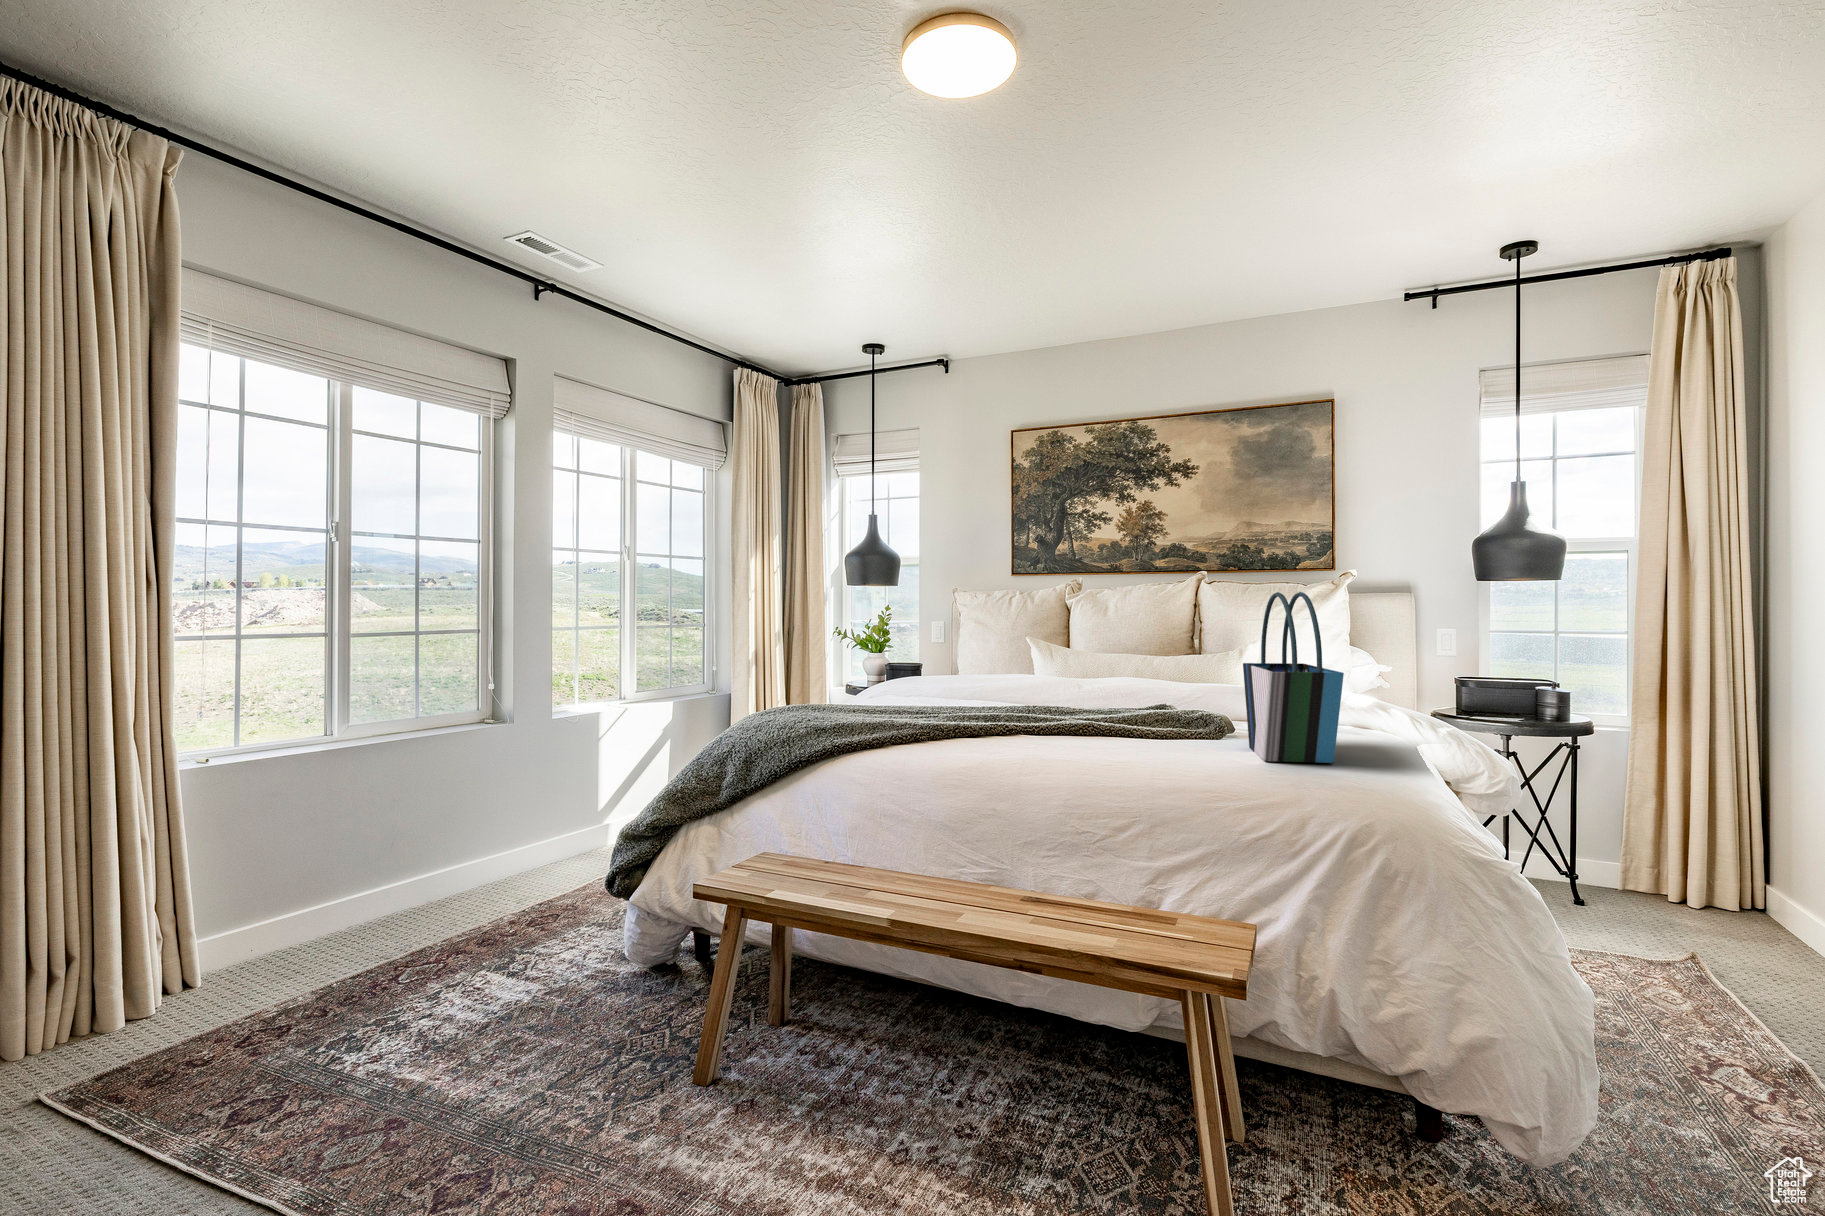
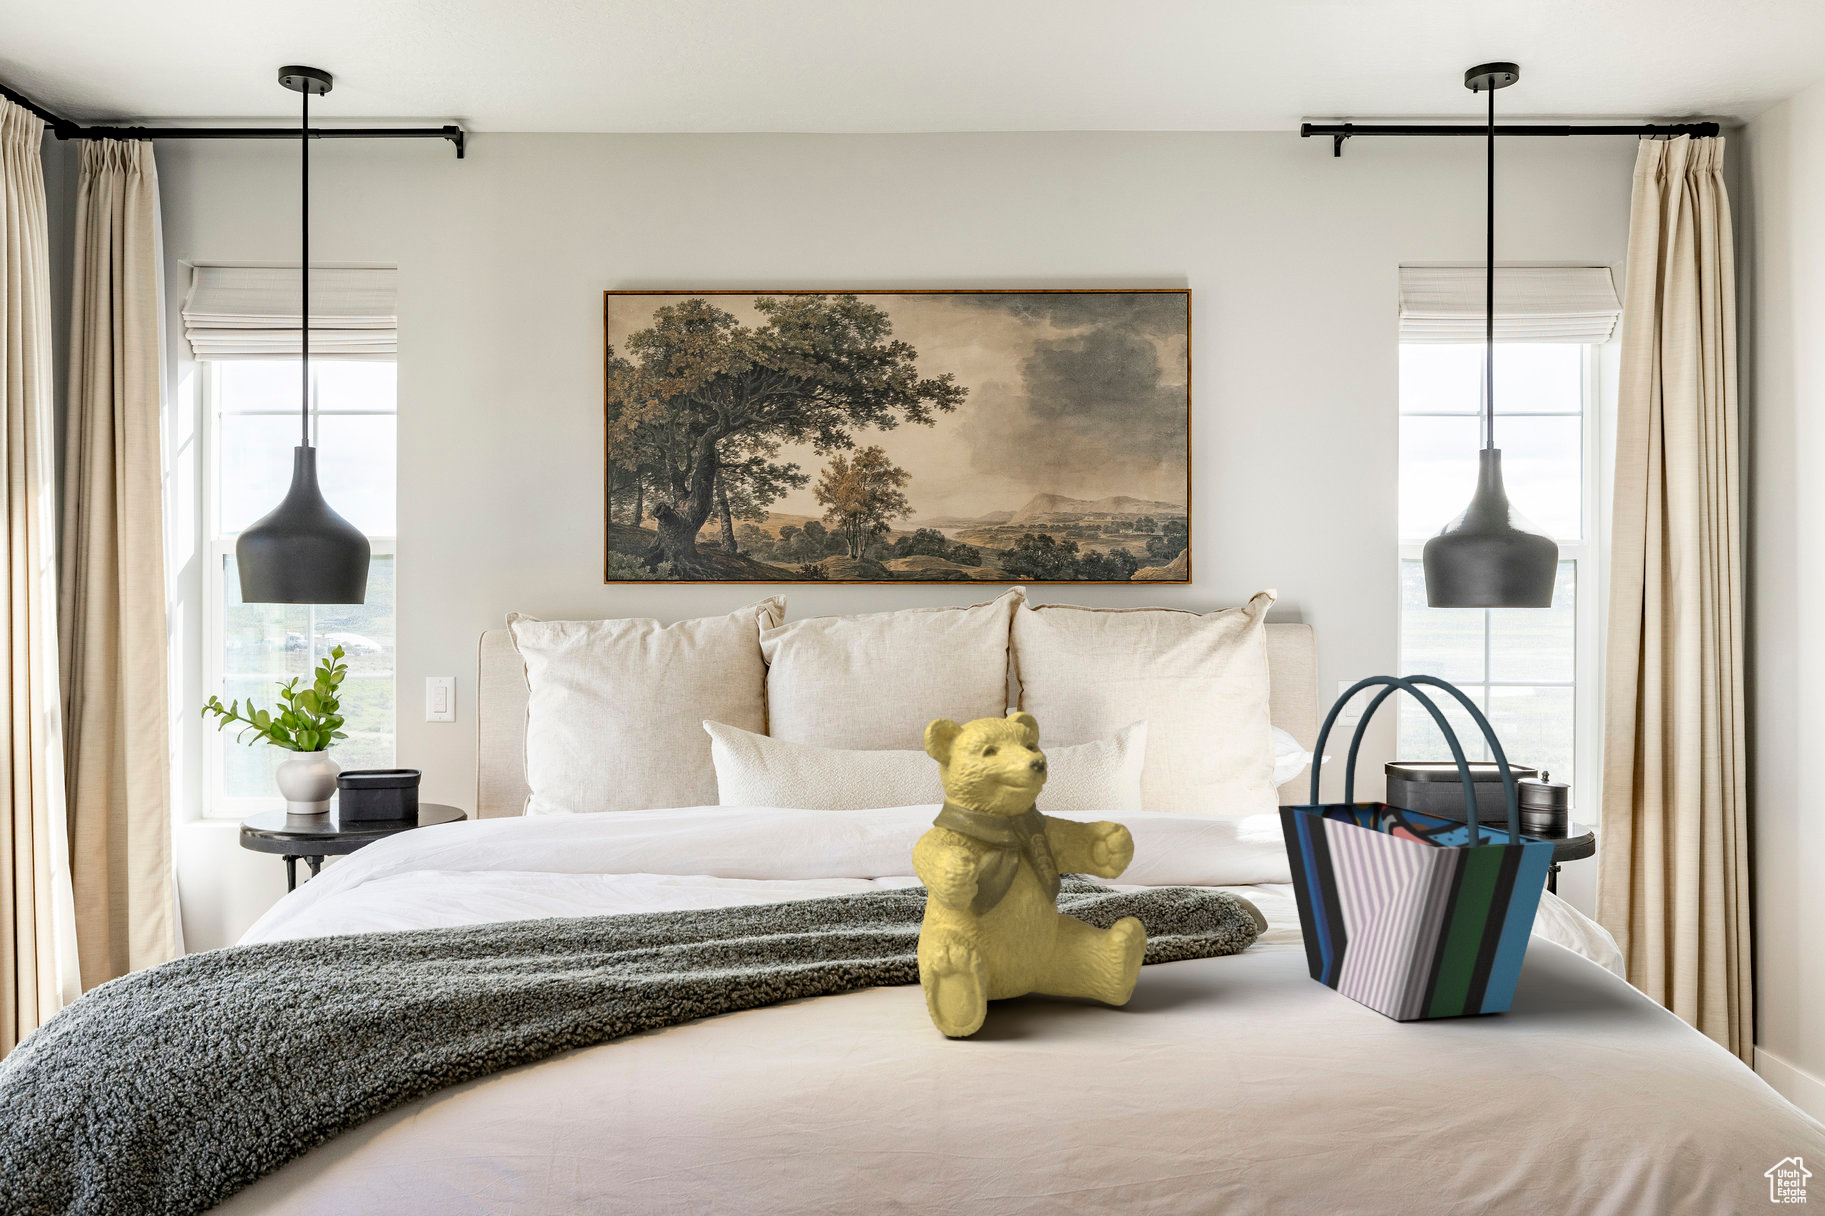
teddy bear: none [1023,609,1146,749] -> present [912,712,1147,1037]

